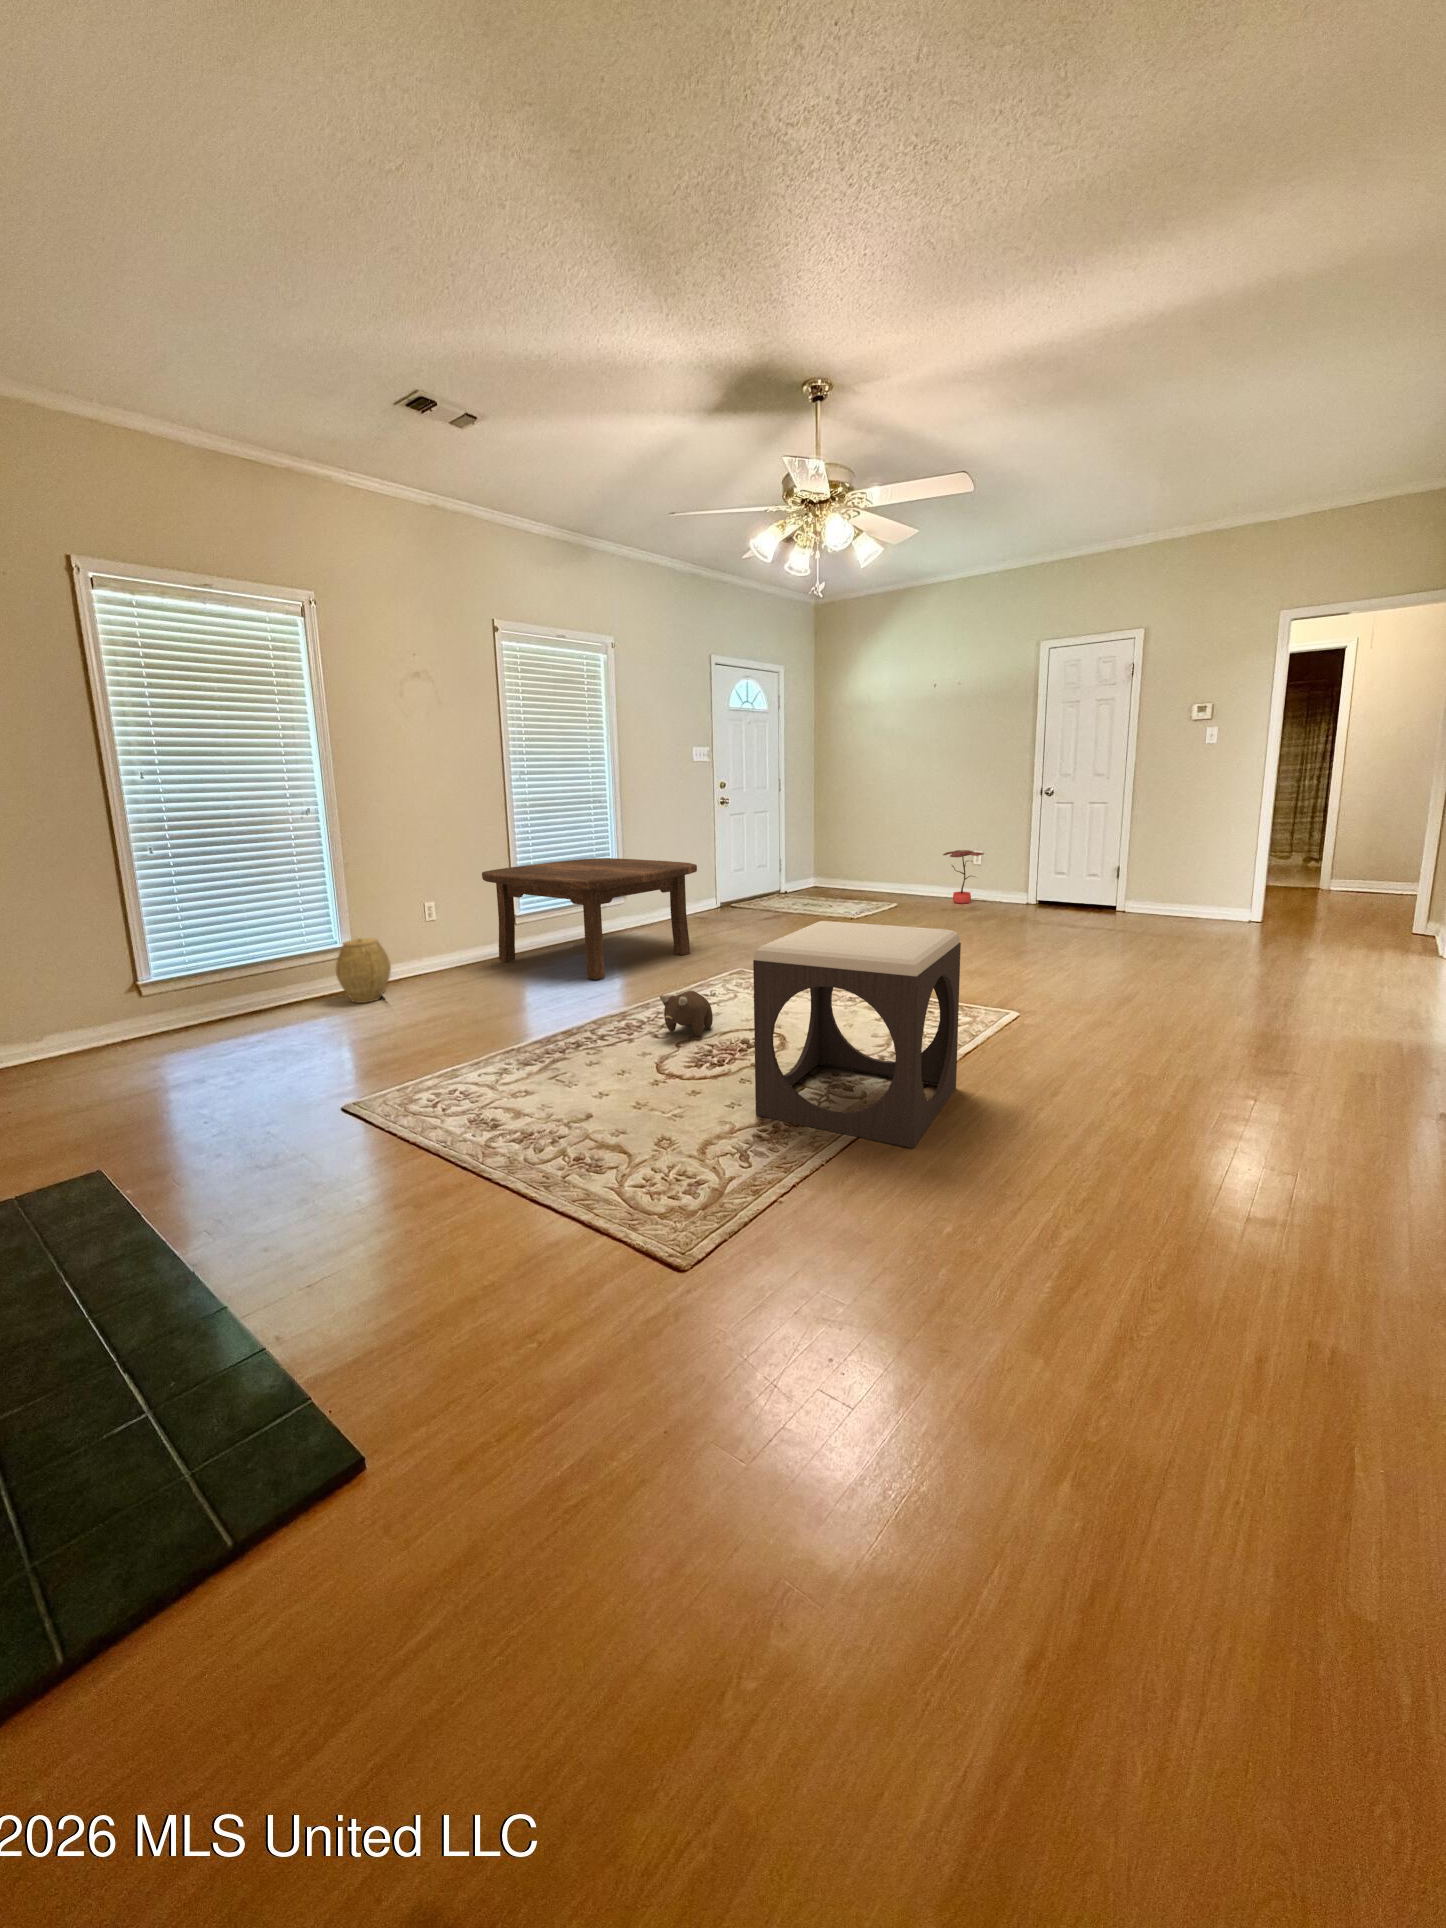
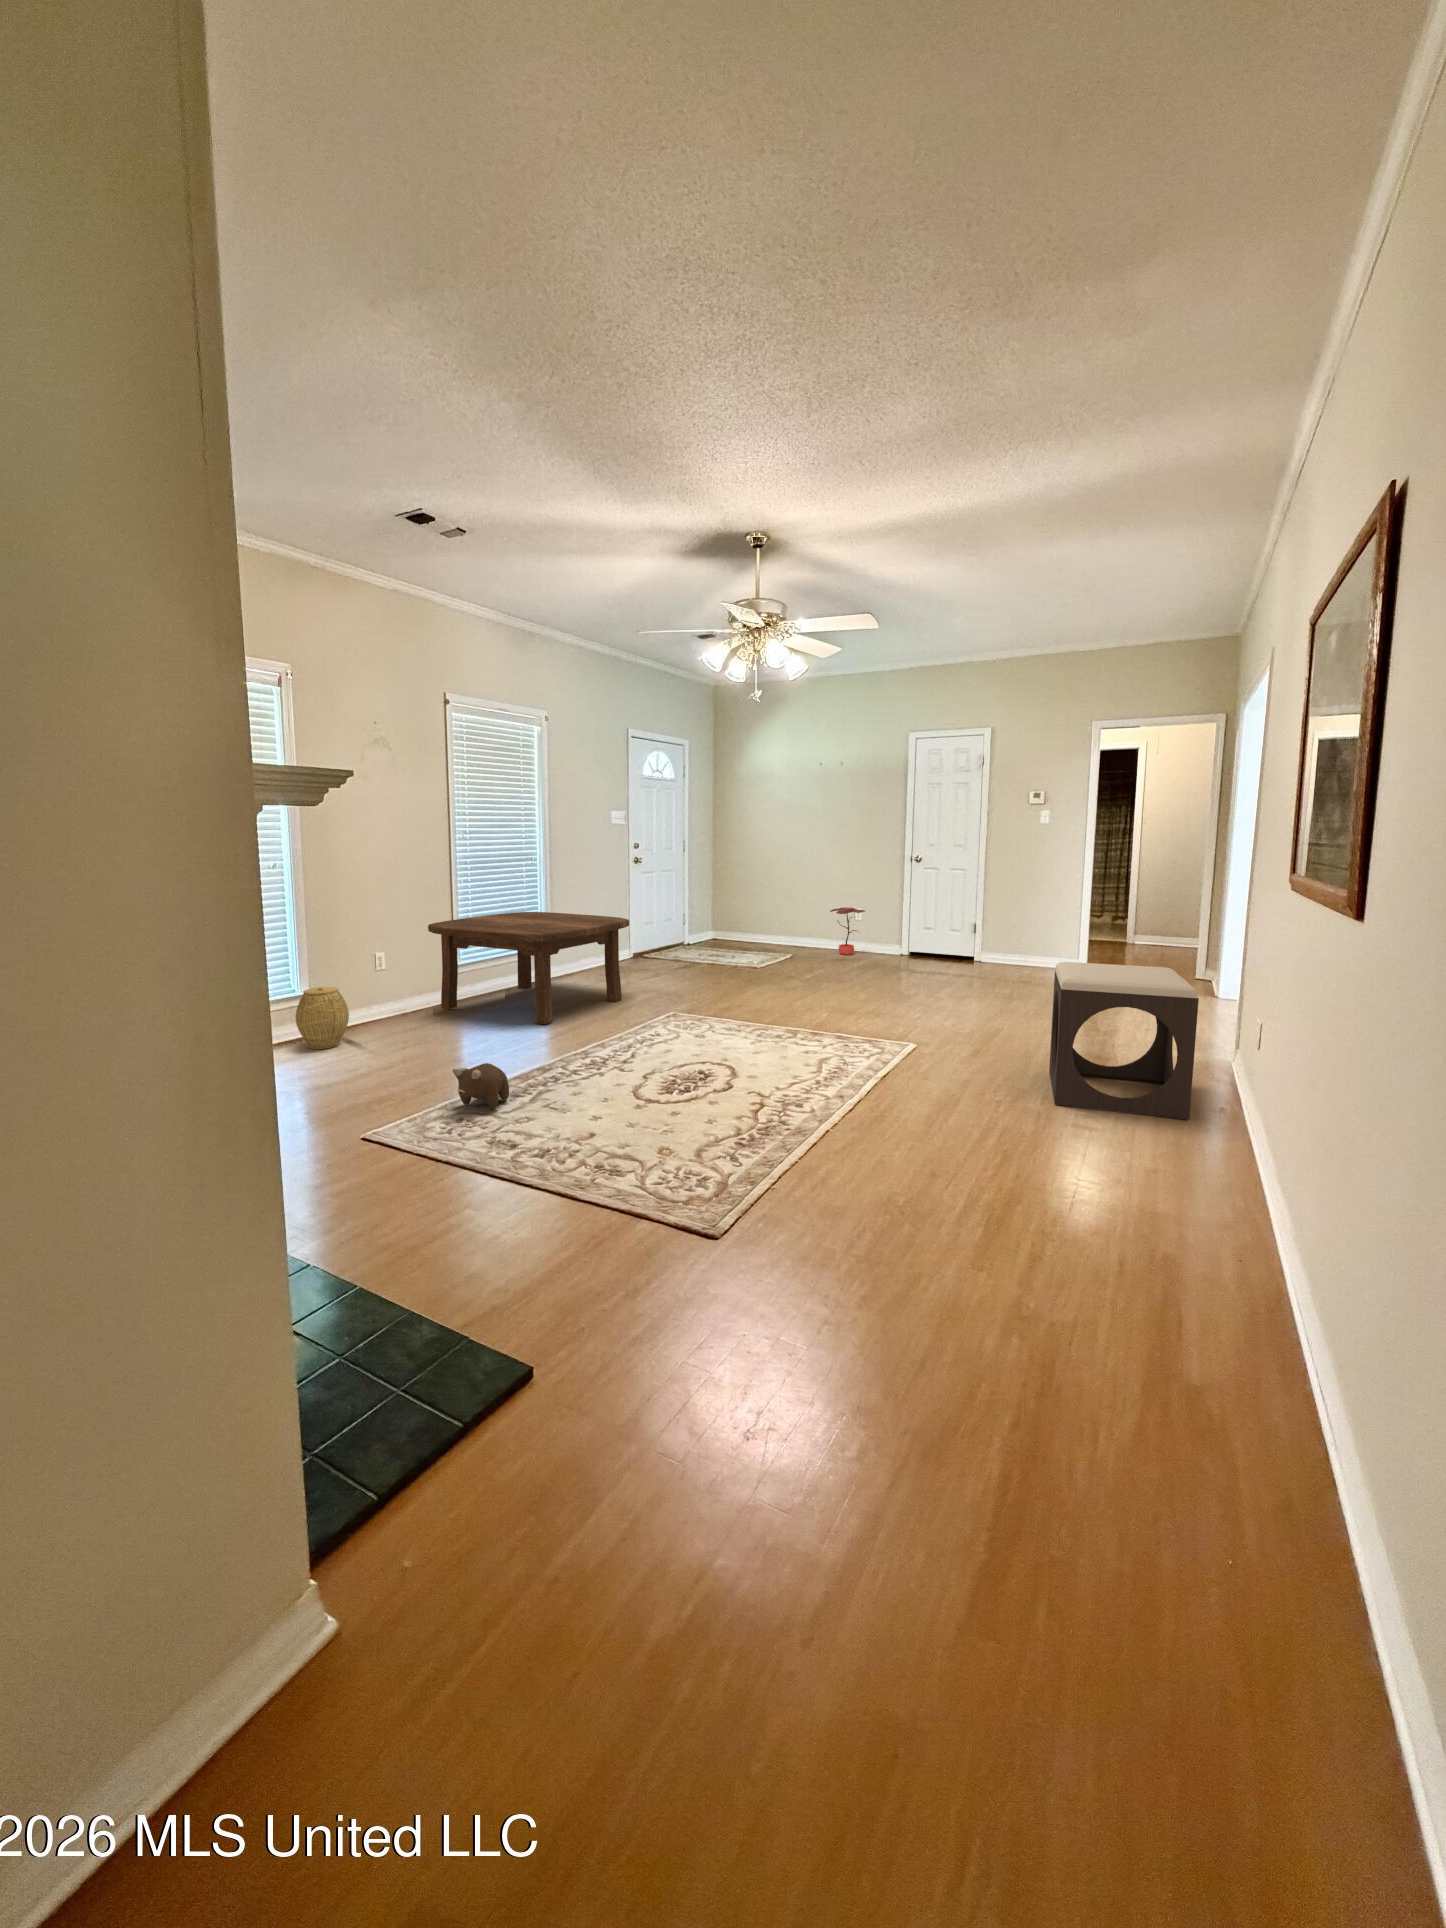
footstool: present [753,921,961,1148] -> present [1049,962,1199,1119]
plush toy: present [660,991,713,1036] -> present [453,1063,509,1109]

